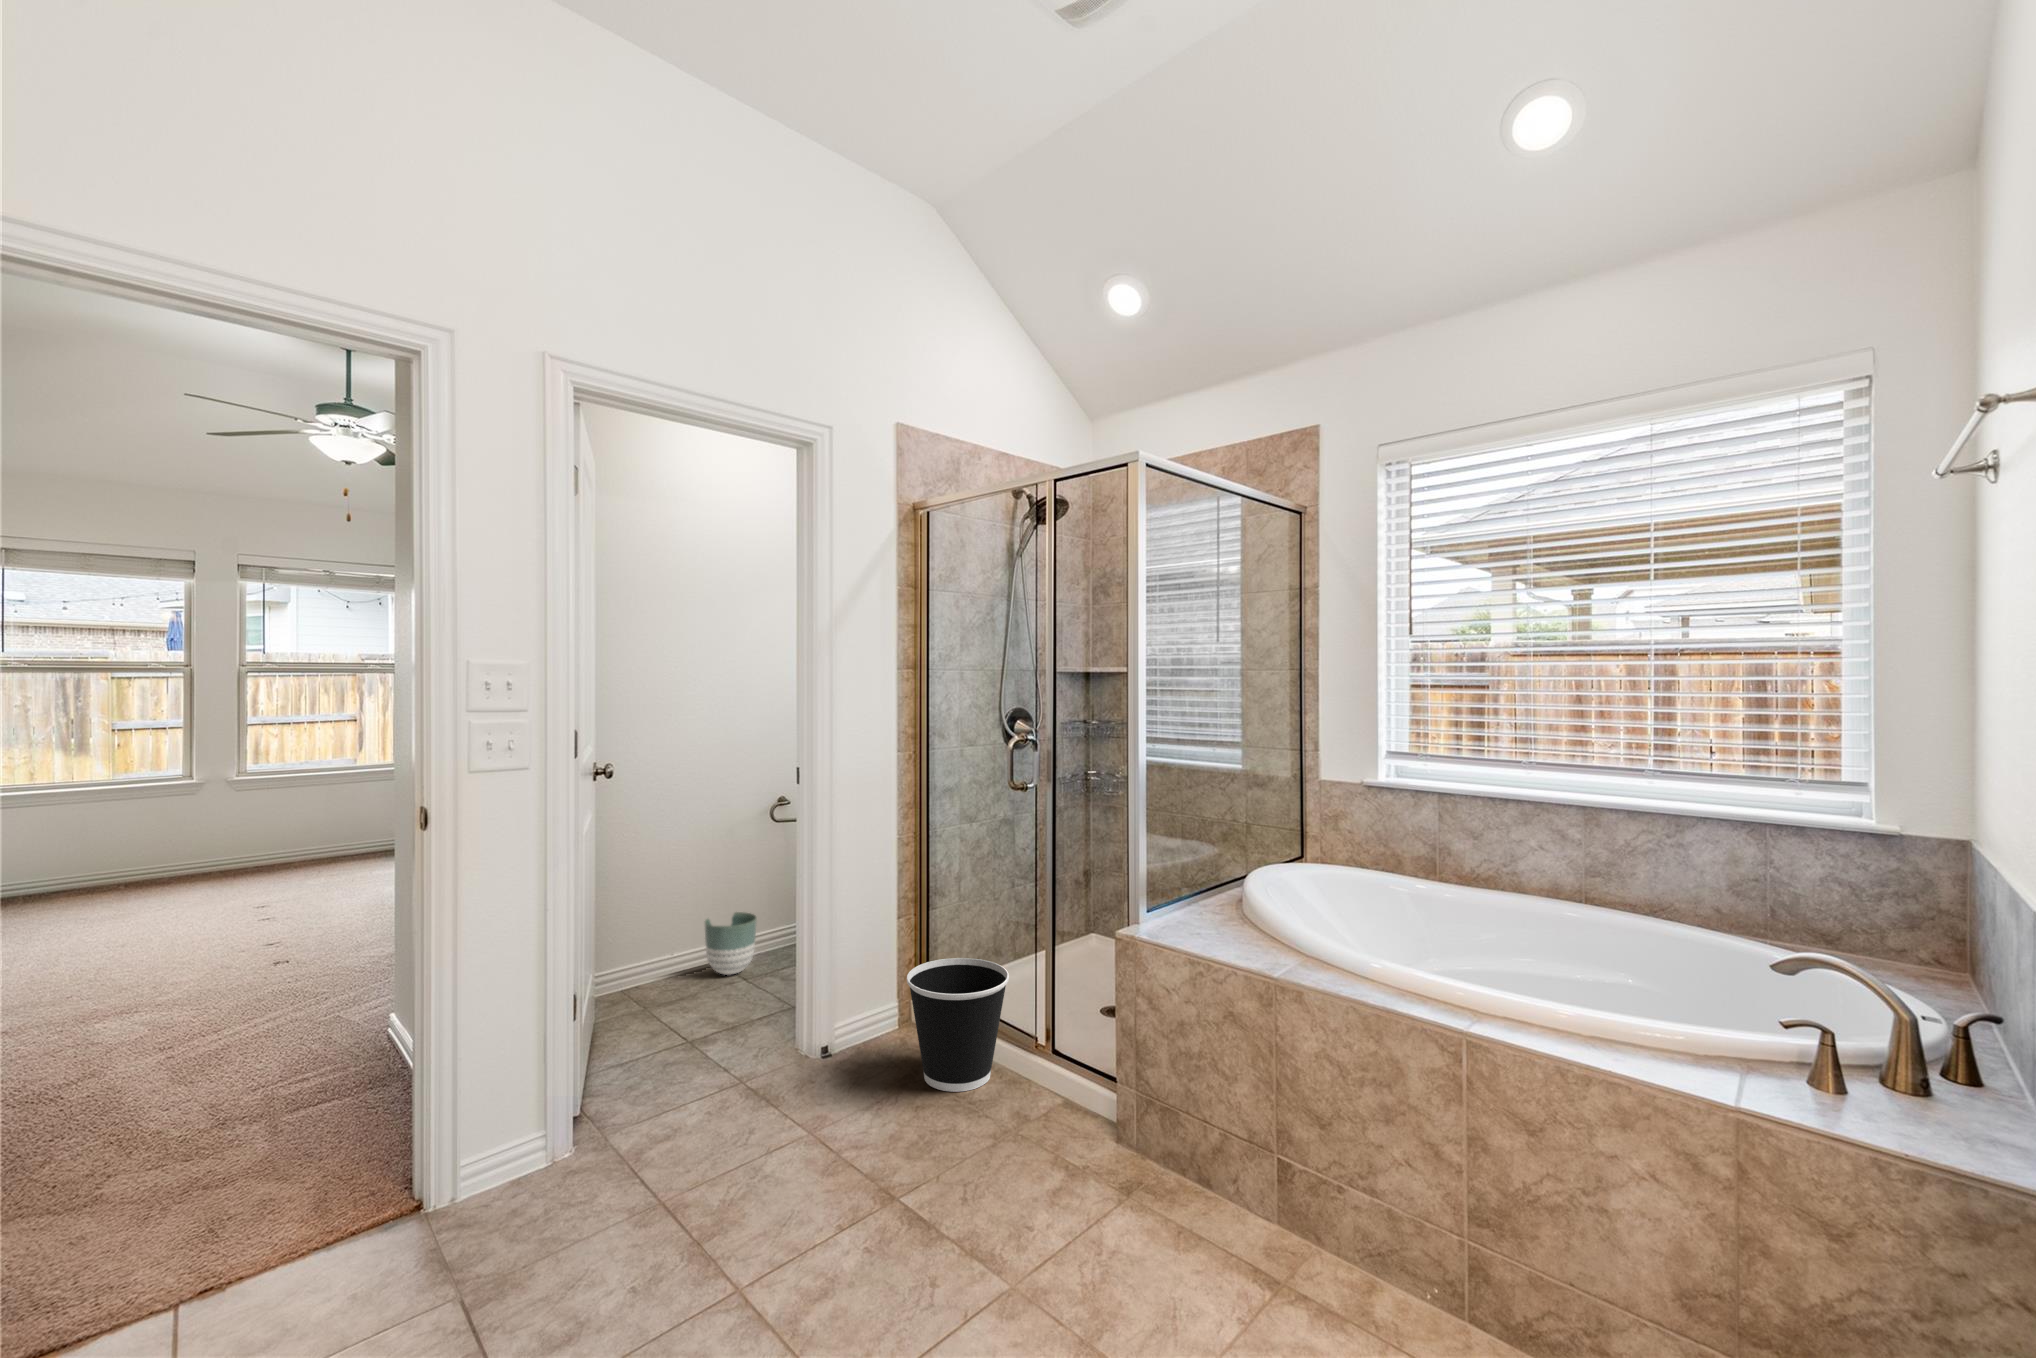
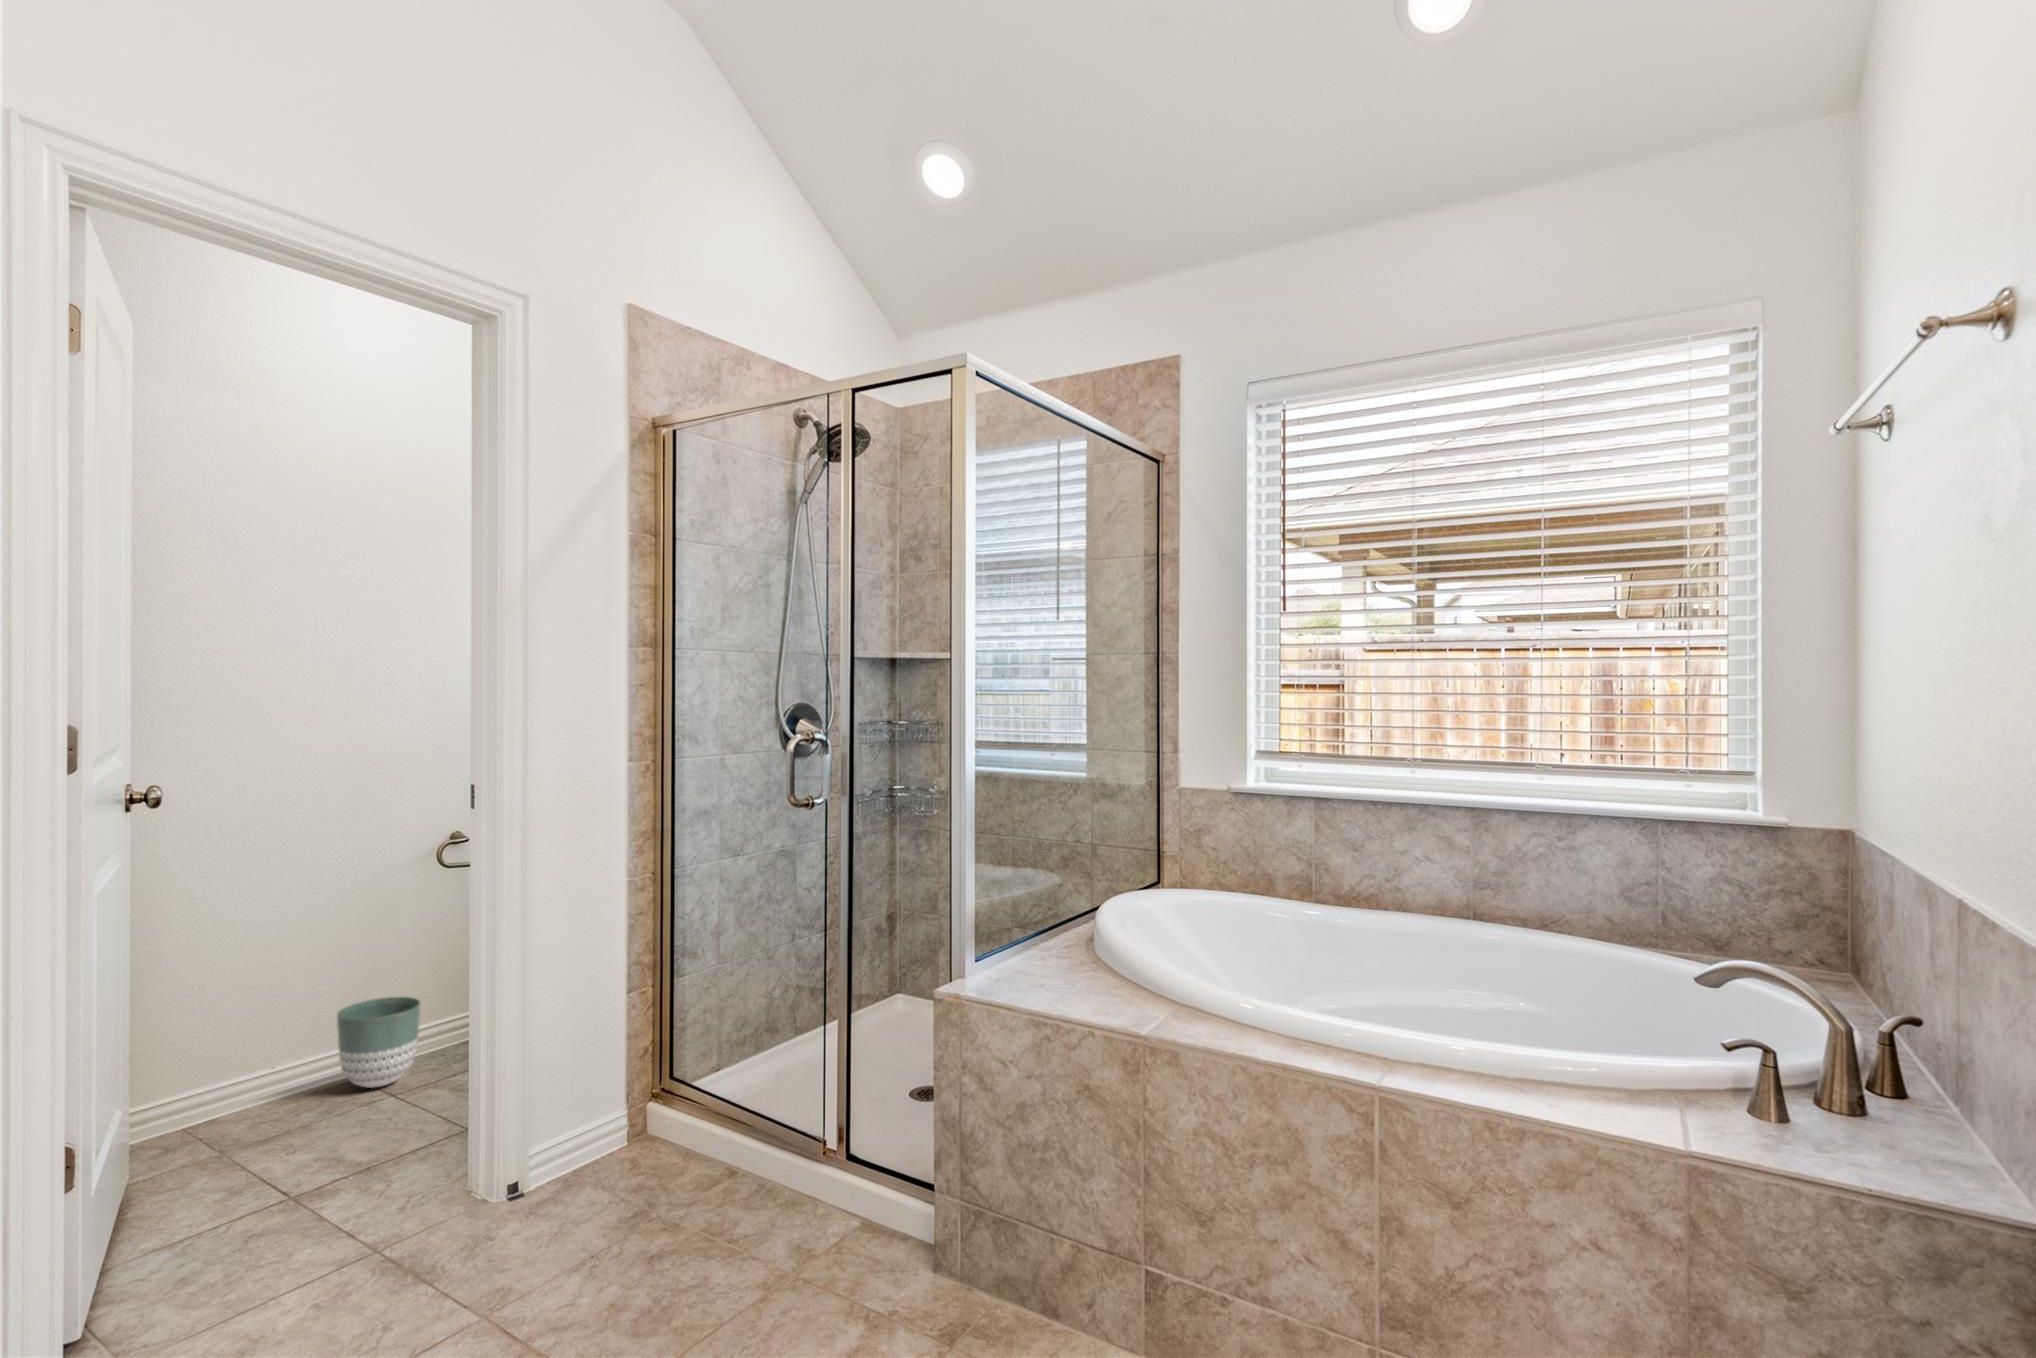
wastebasket: present [907,958,1009,1092] -> none [641,1039,786,1226]

